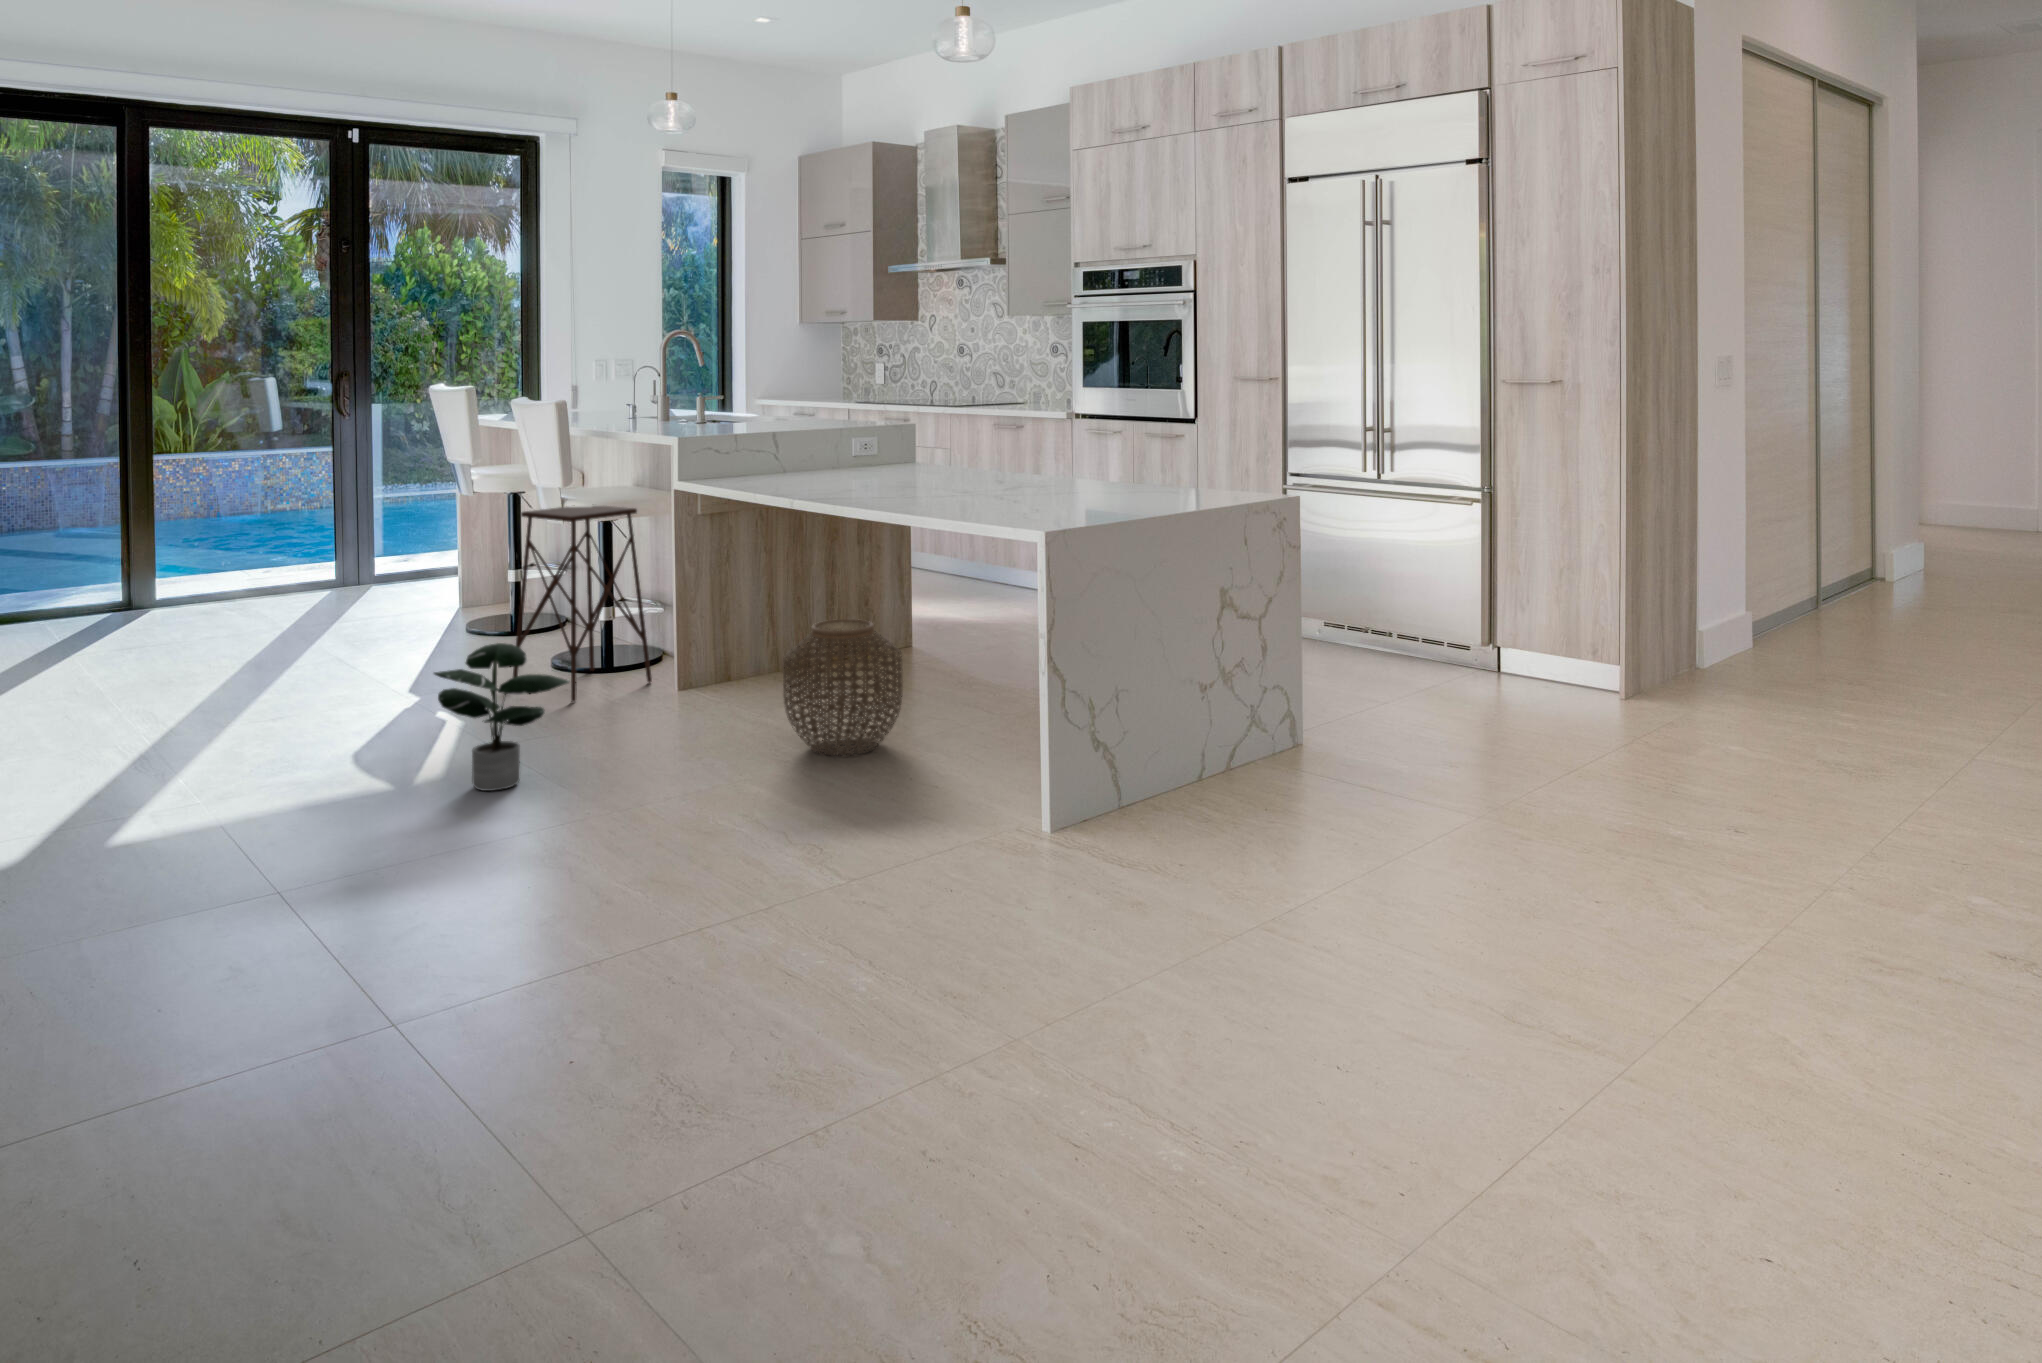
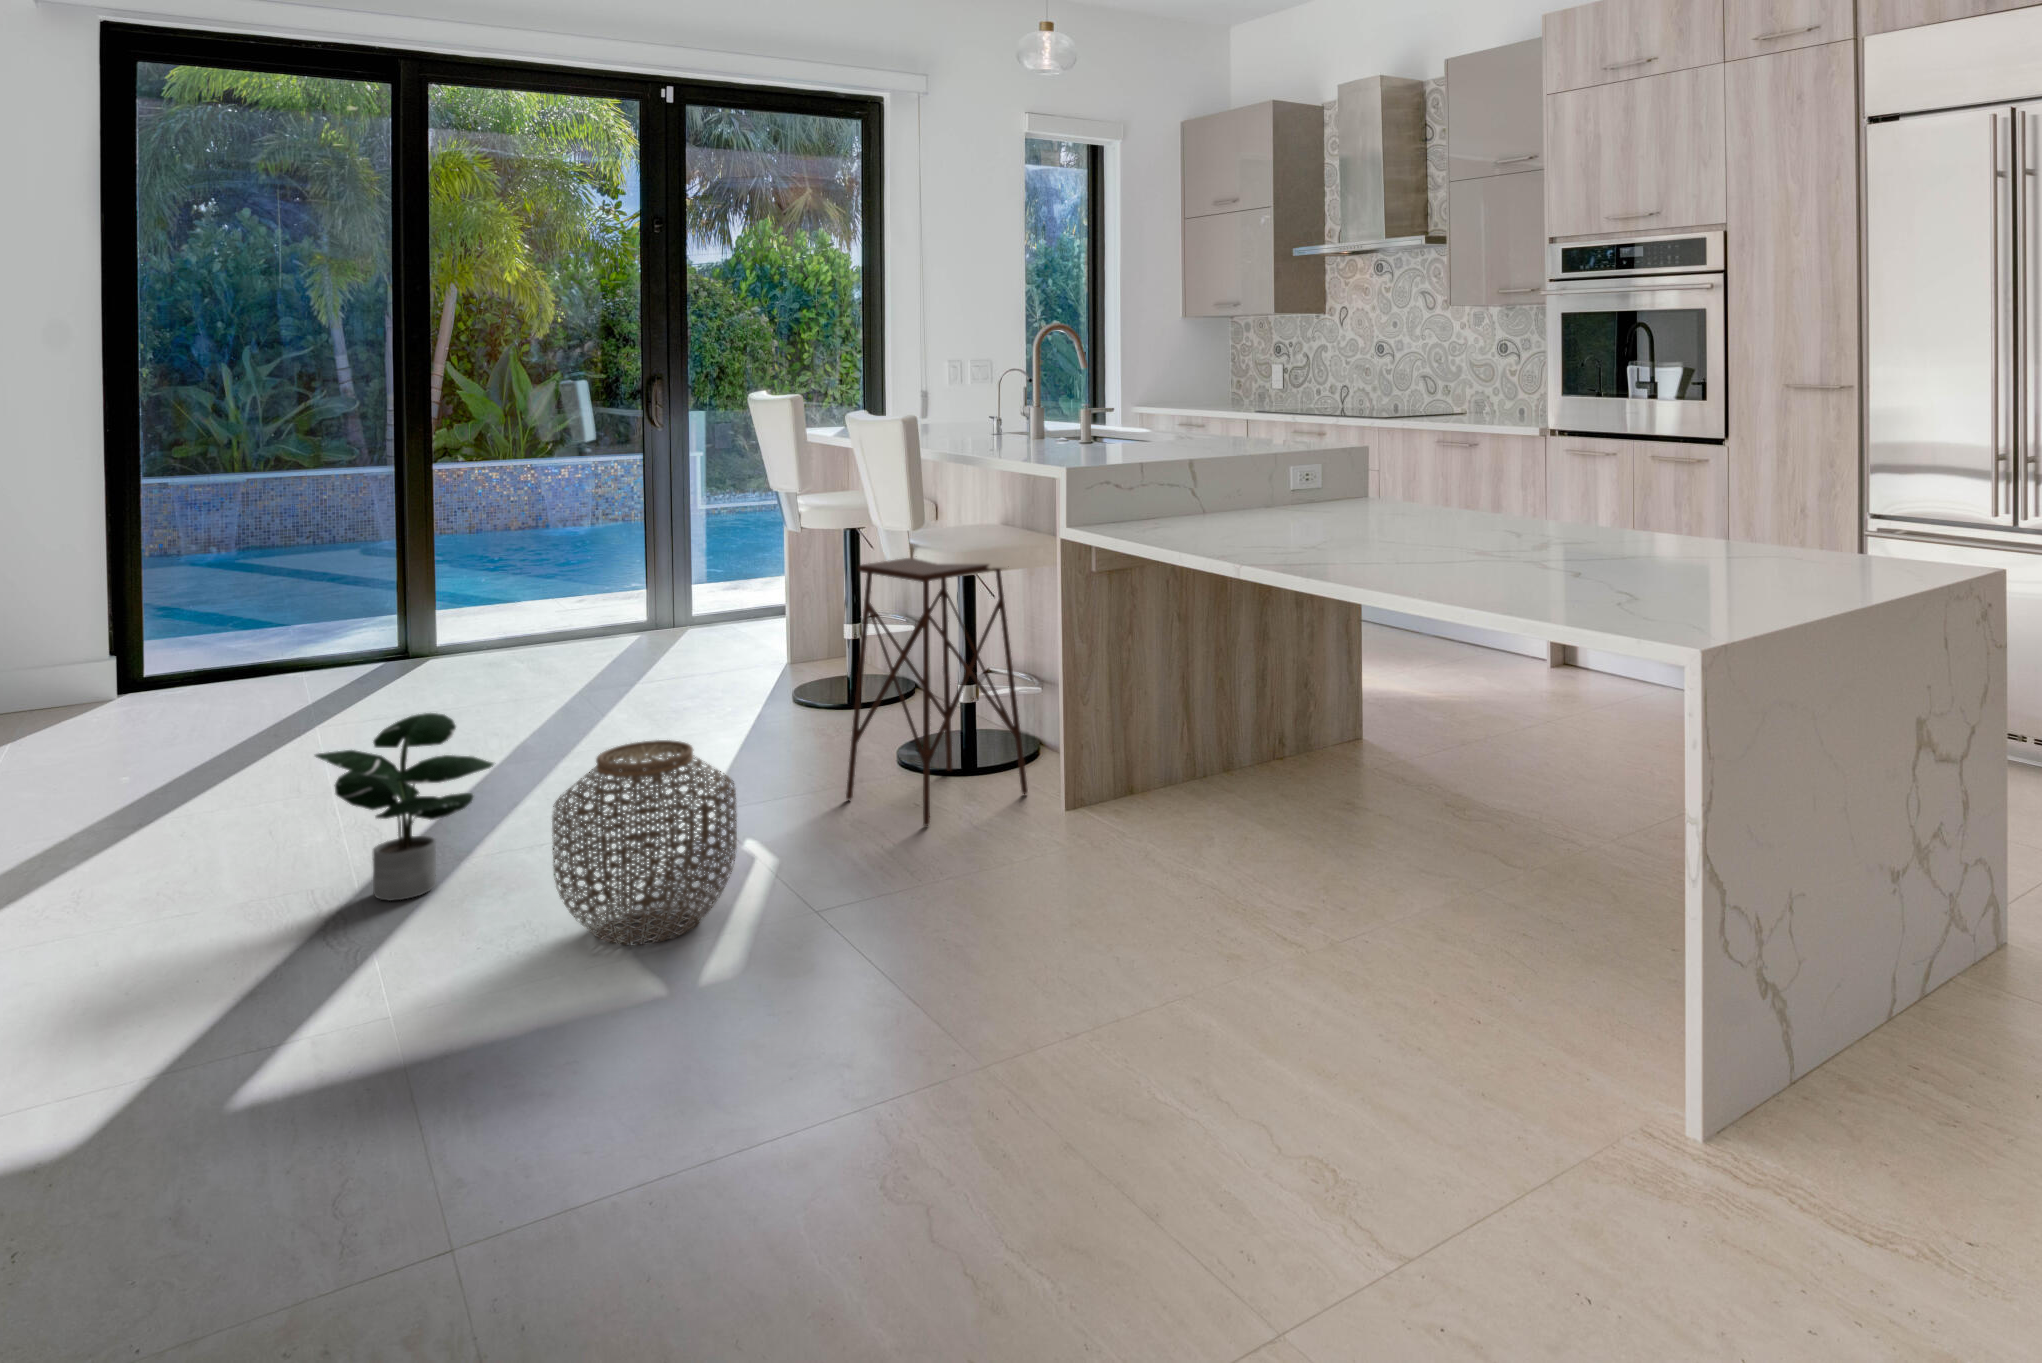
woven basket: present [783,619,903,755] -> present [552,740,737,945]
potted plant: present [434,643,569,791] -> present [315,713,494,901]

